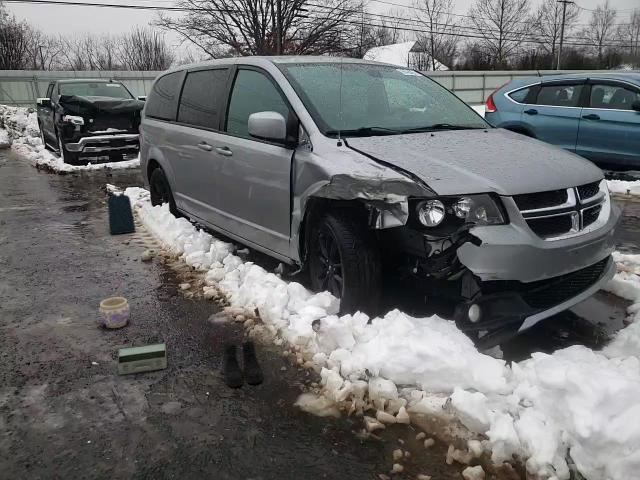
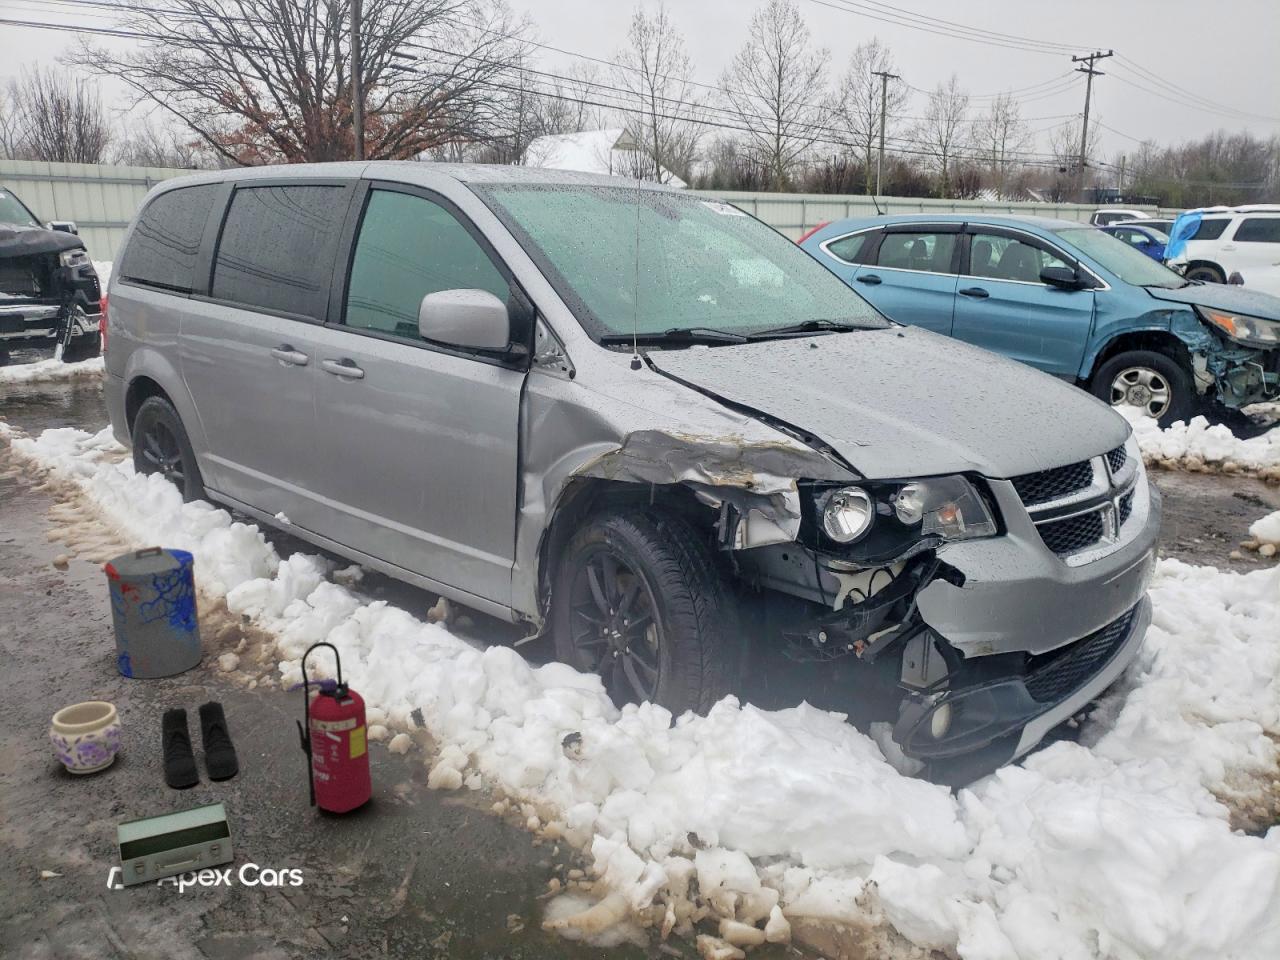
backpack: present [108,193,135,234] -> none [21,454,88,547]
trash can: none [130,232,172,291] -> present [105,546,202,679]
fire extinguisher: none [194,273,231,352] -> present [289,642,372,813]
boots: present [223,340,262,387] -> present [162,701,238,787]

